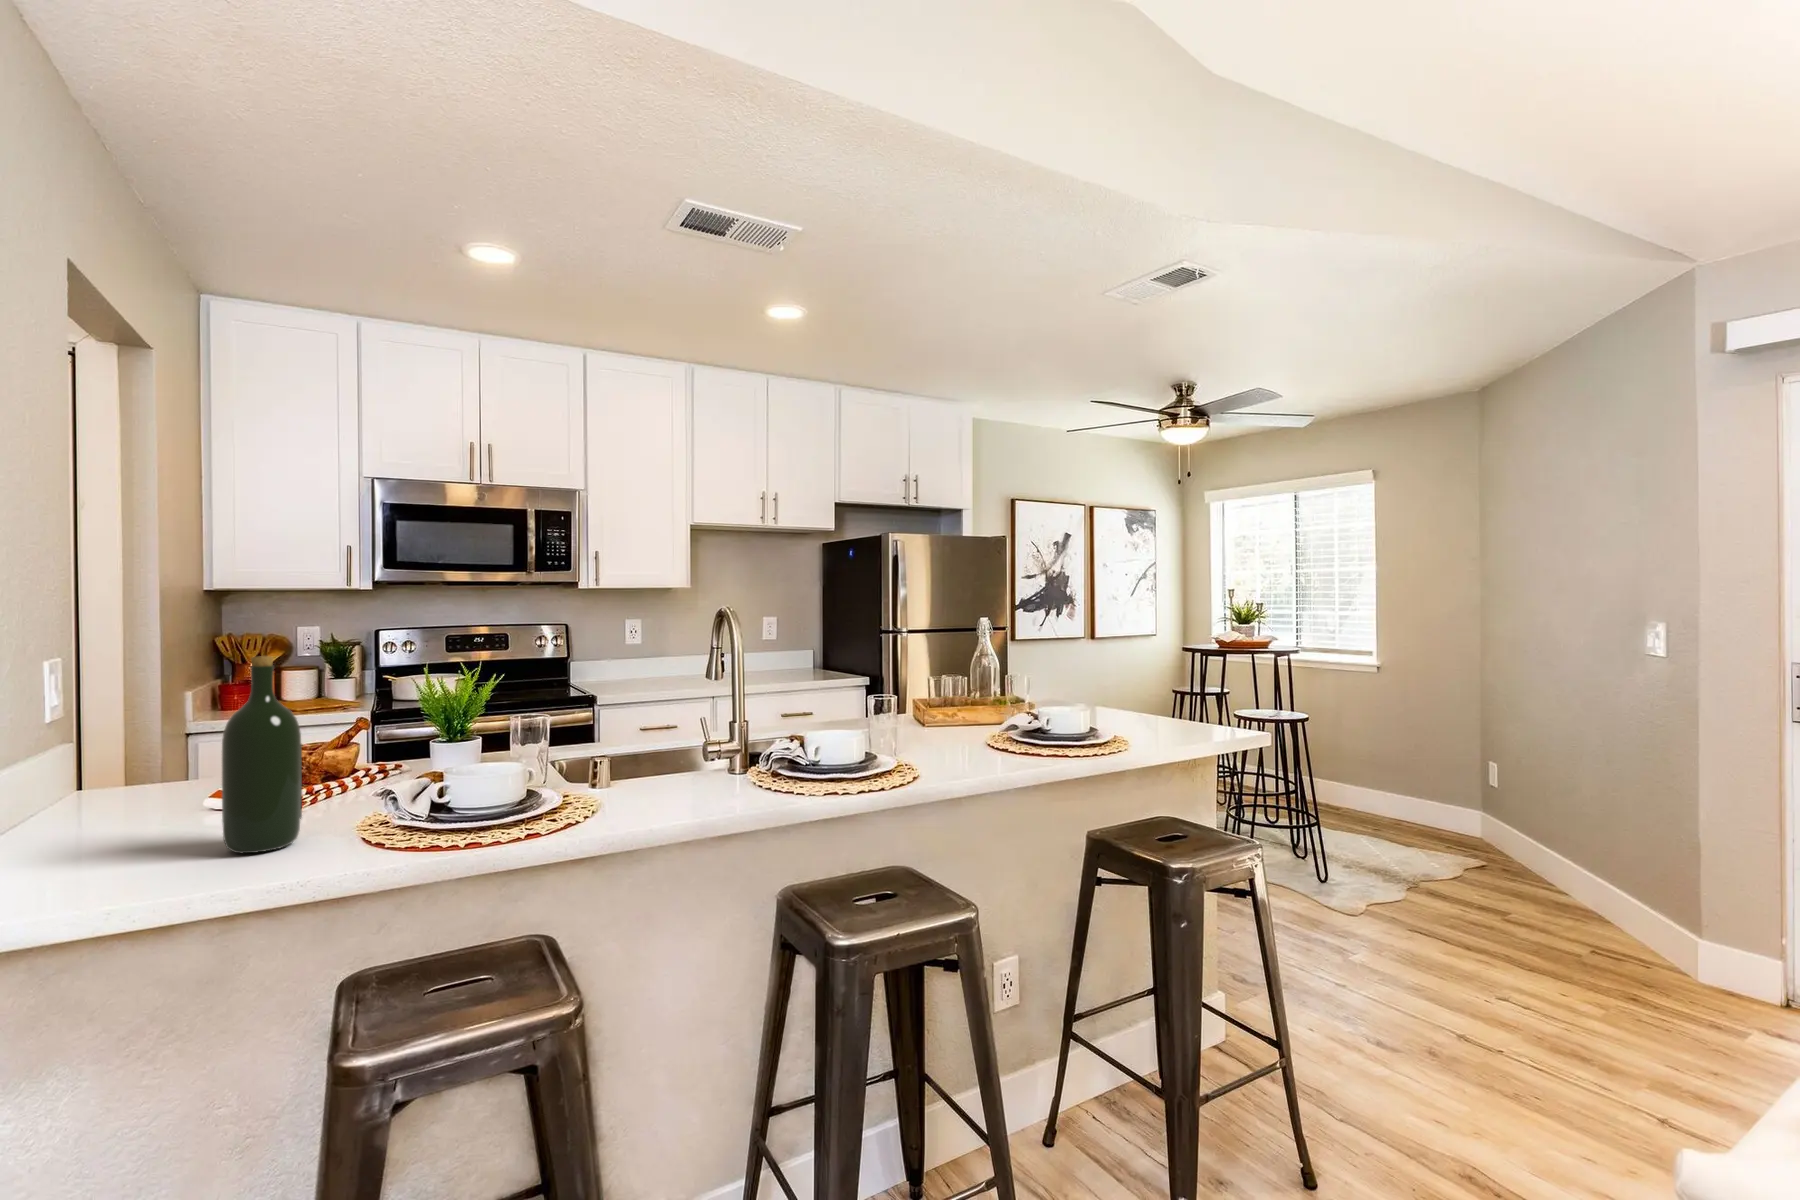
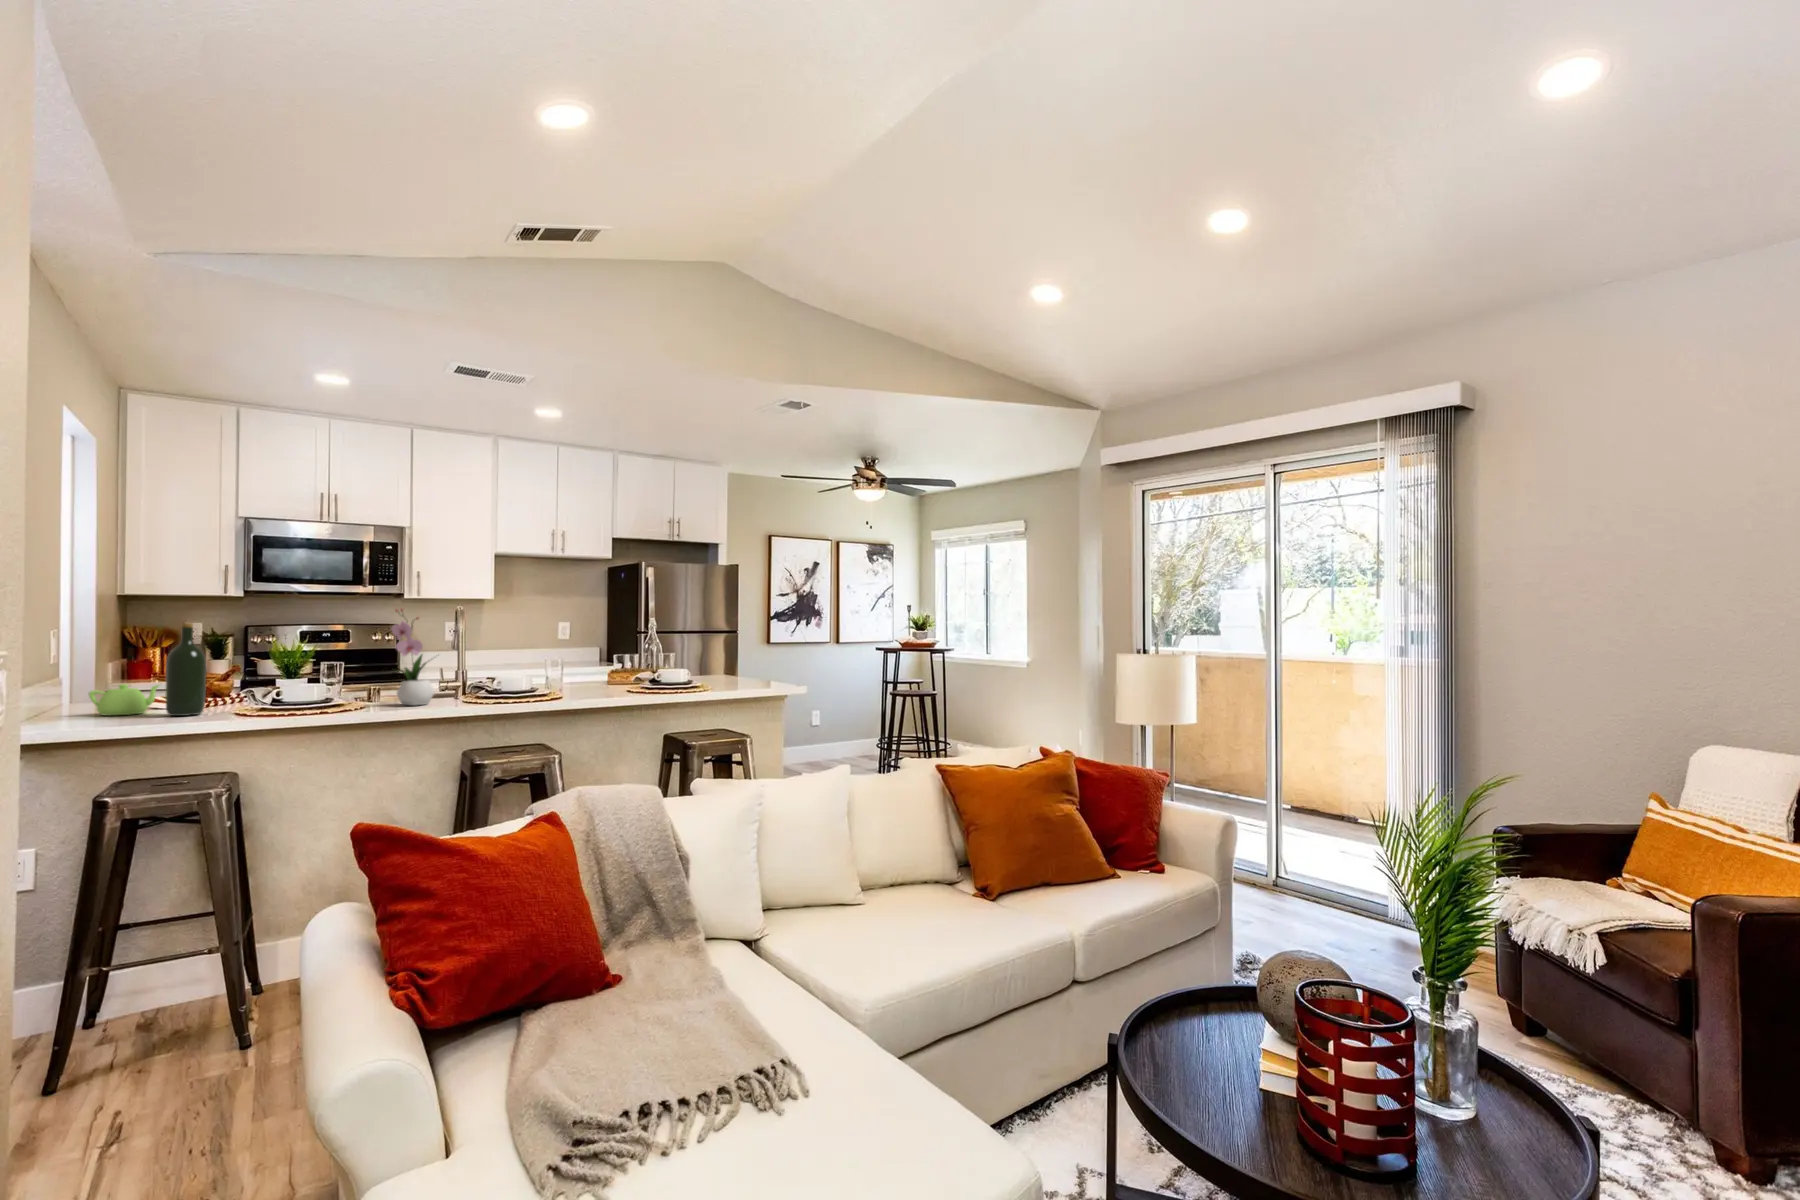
flower arrangement: none [642,618,723,807] -> present [392,609,434,705]
teapot: none [77,776,222,849] -> present [89,684,158,715]

